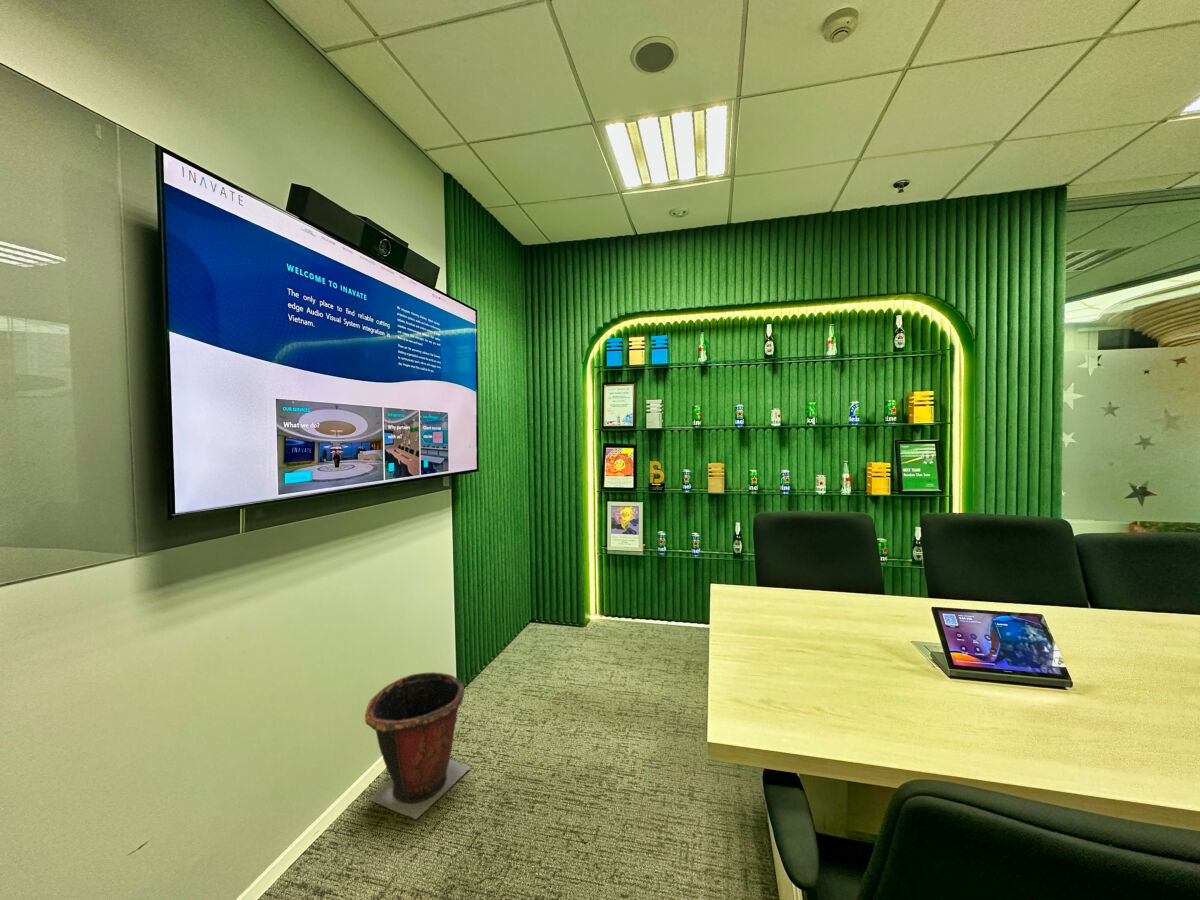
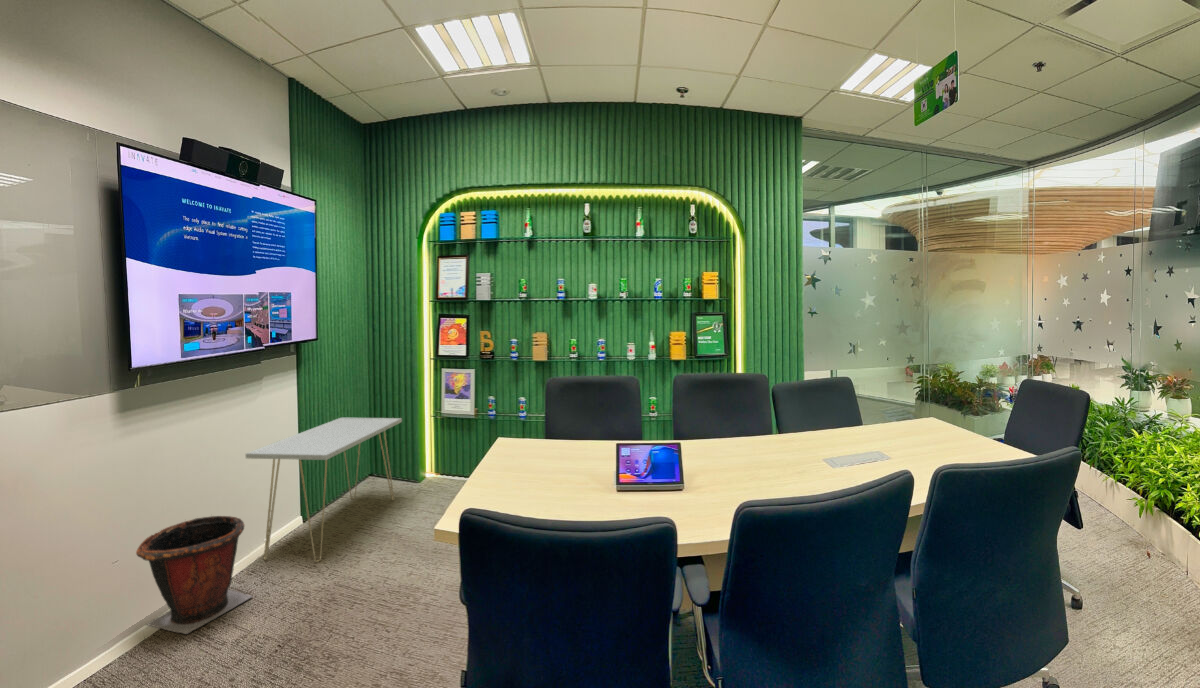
console table: none [448,554,577,723] -> present [246,418,402,562]

